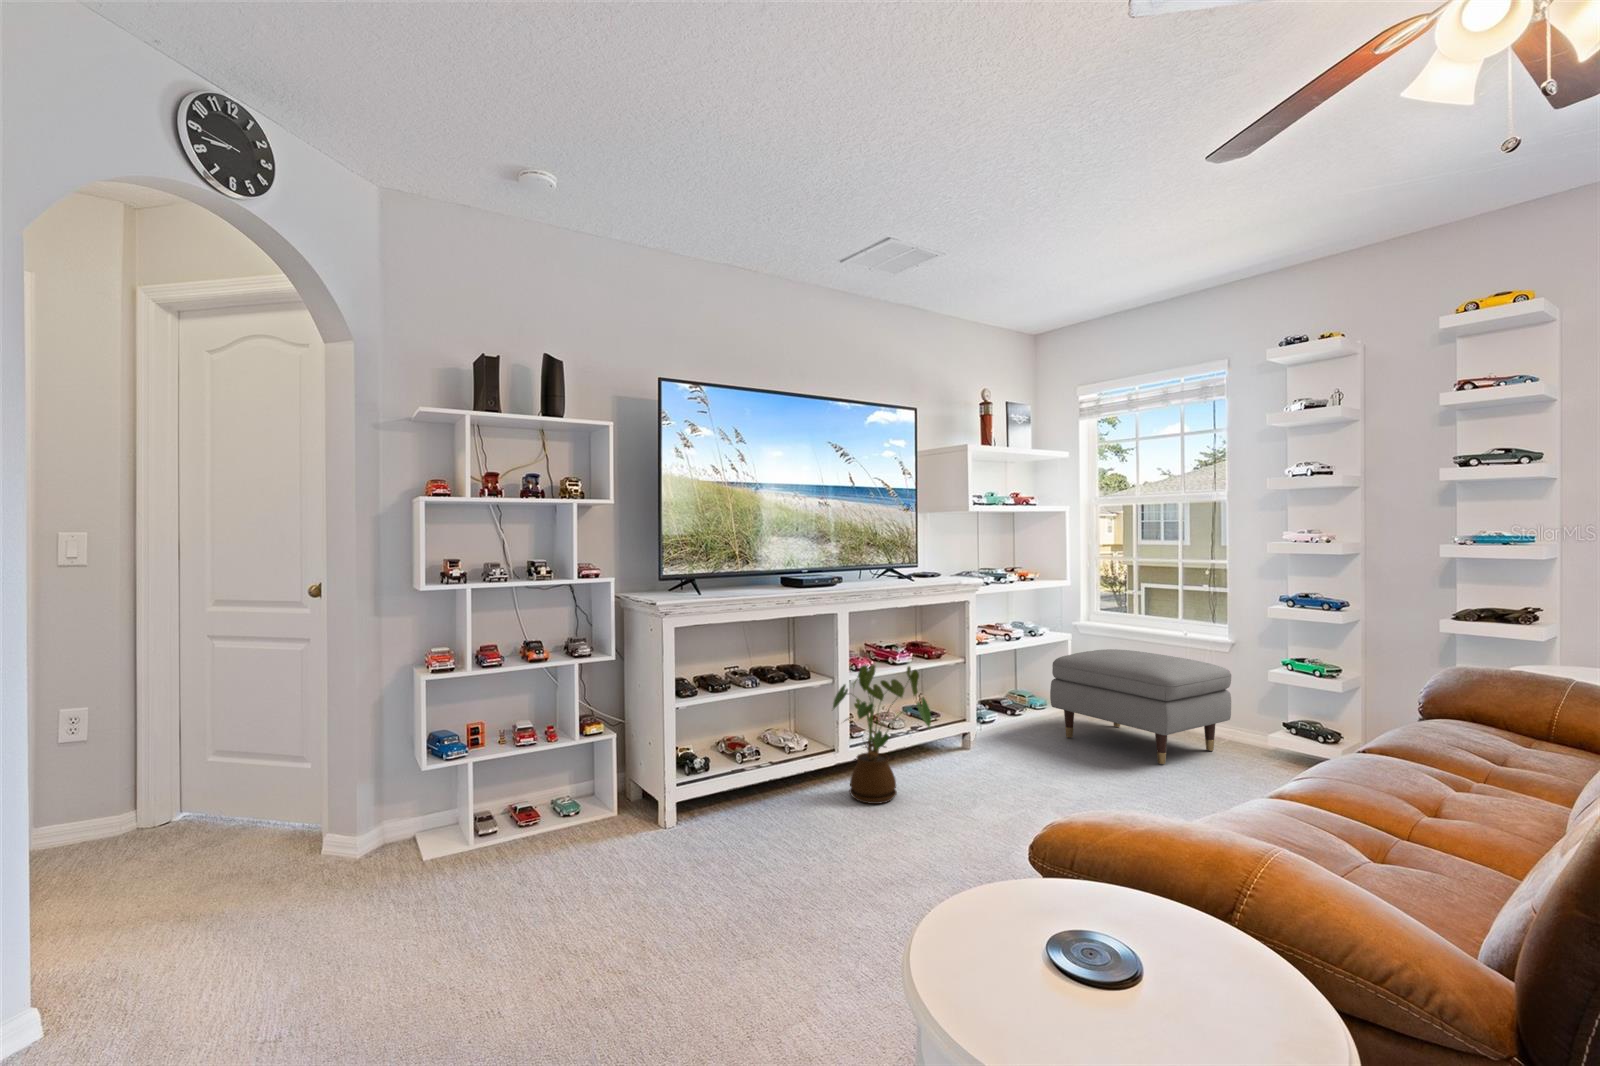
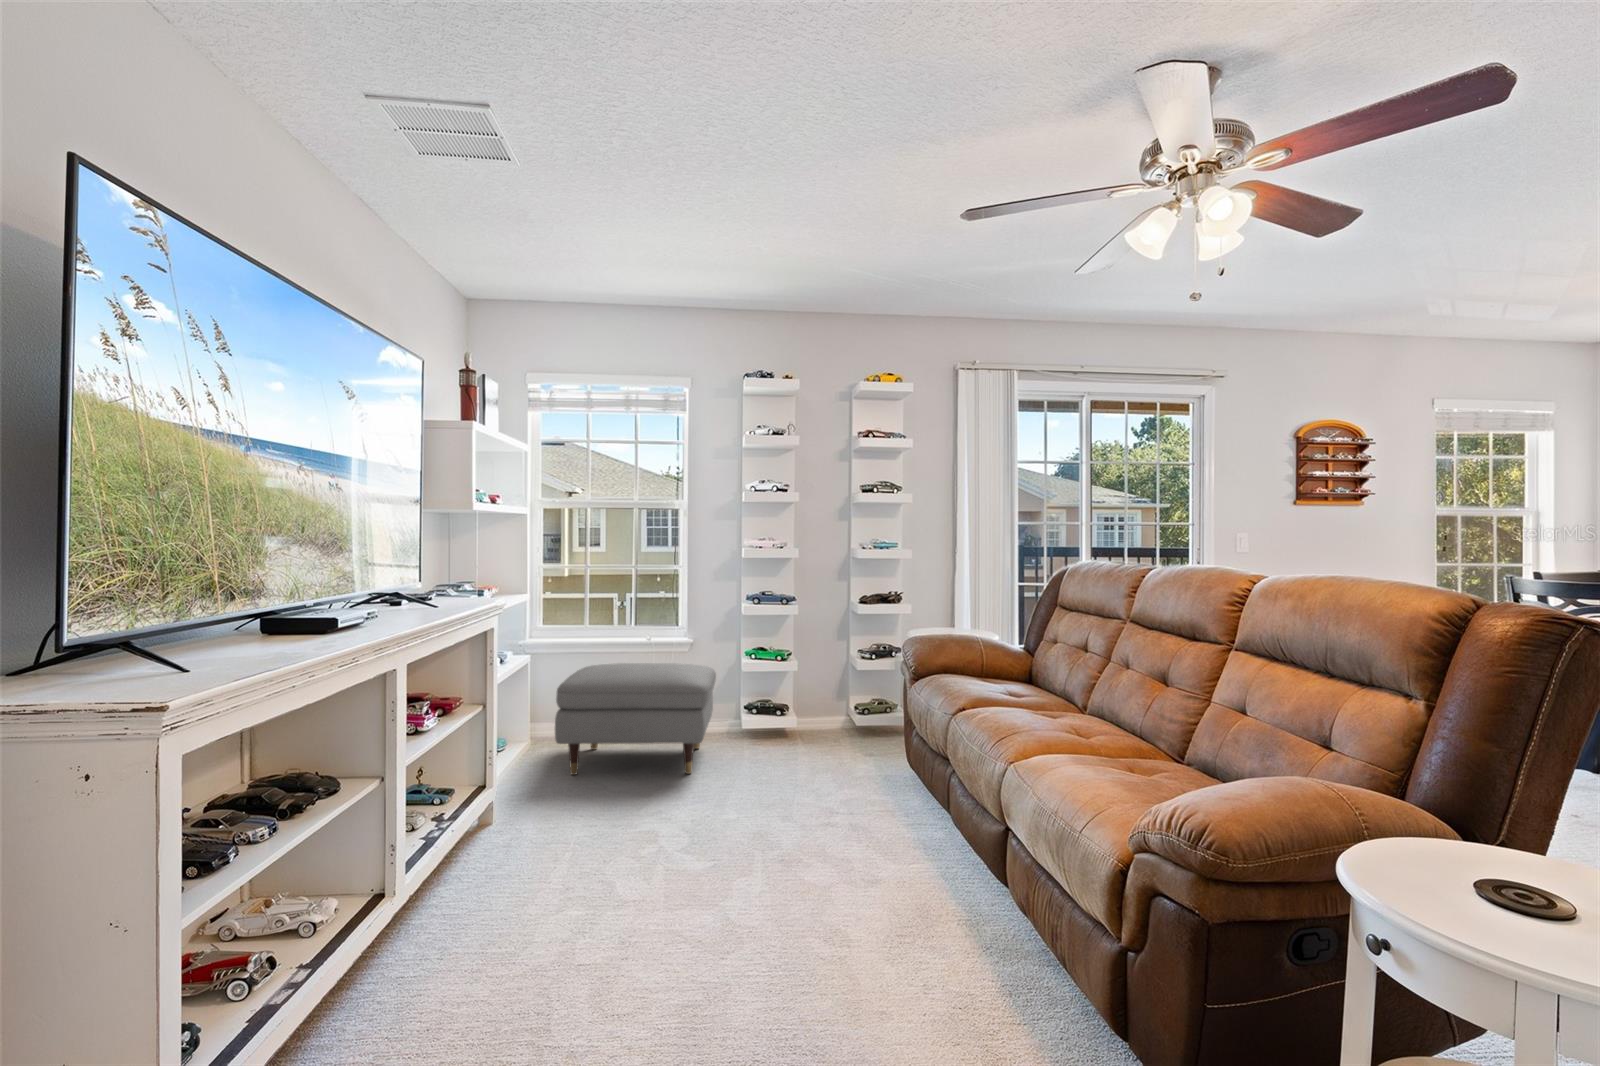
house plant: present [833,665,931,804] -> none [434,730,599,959]

